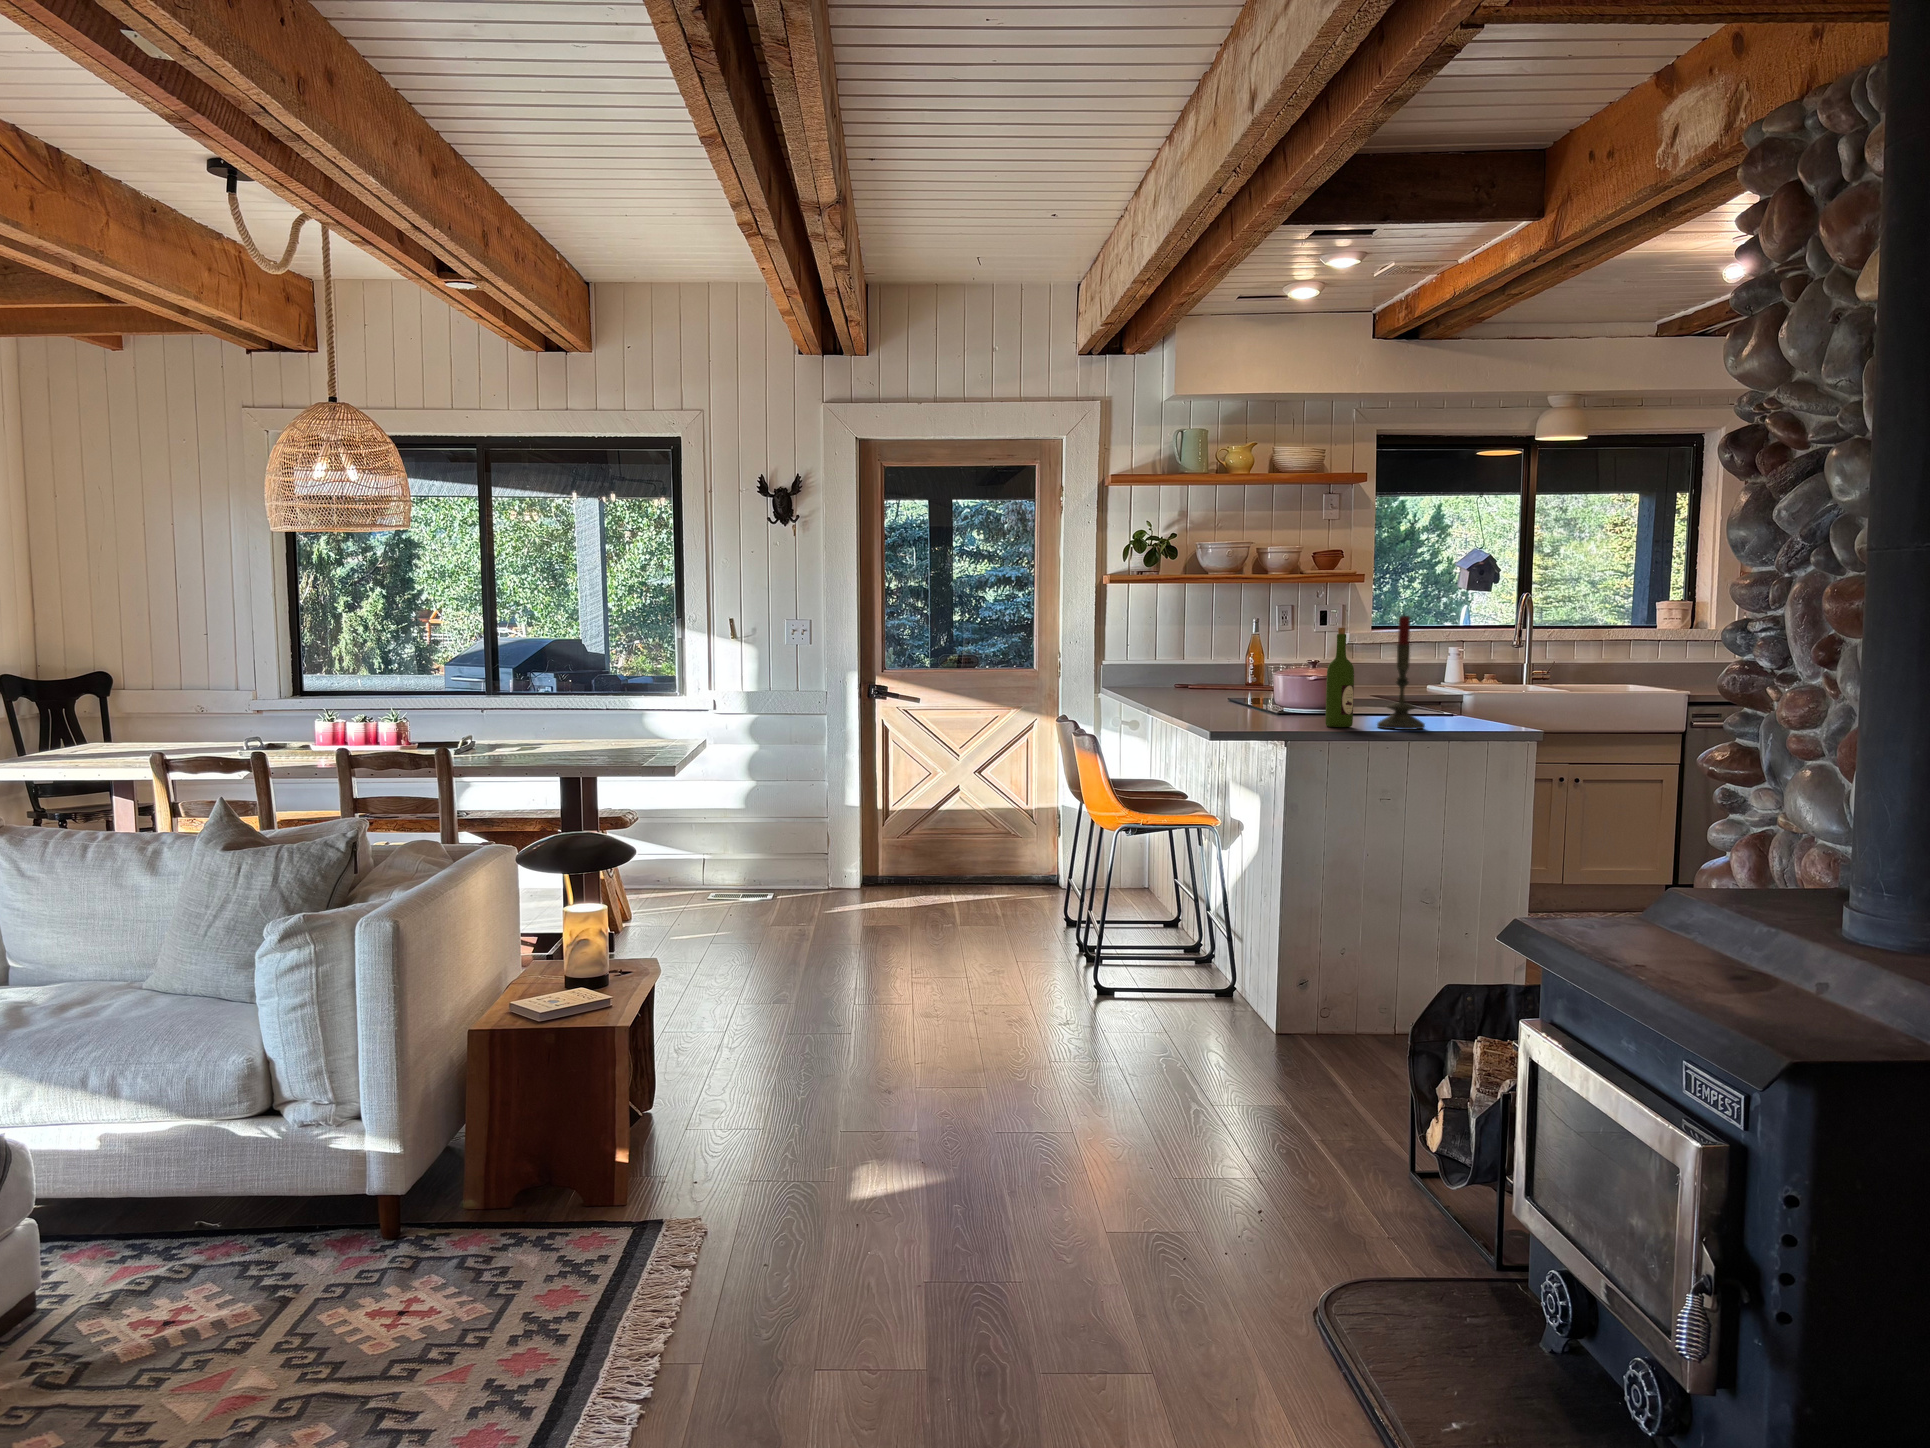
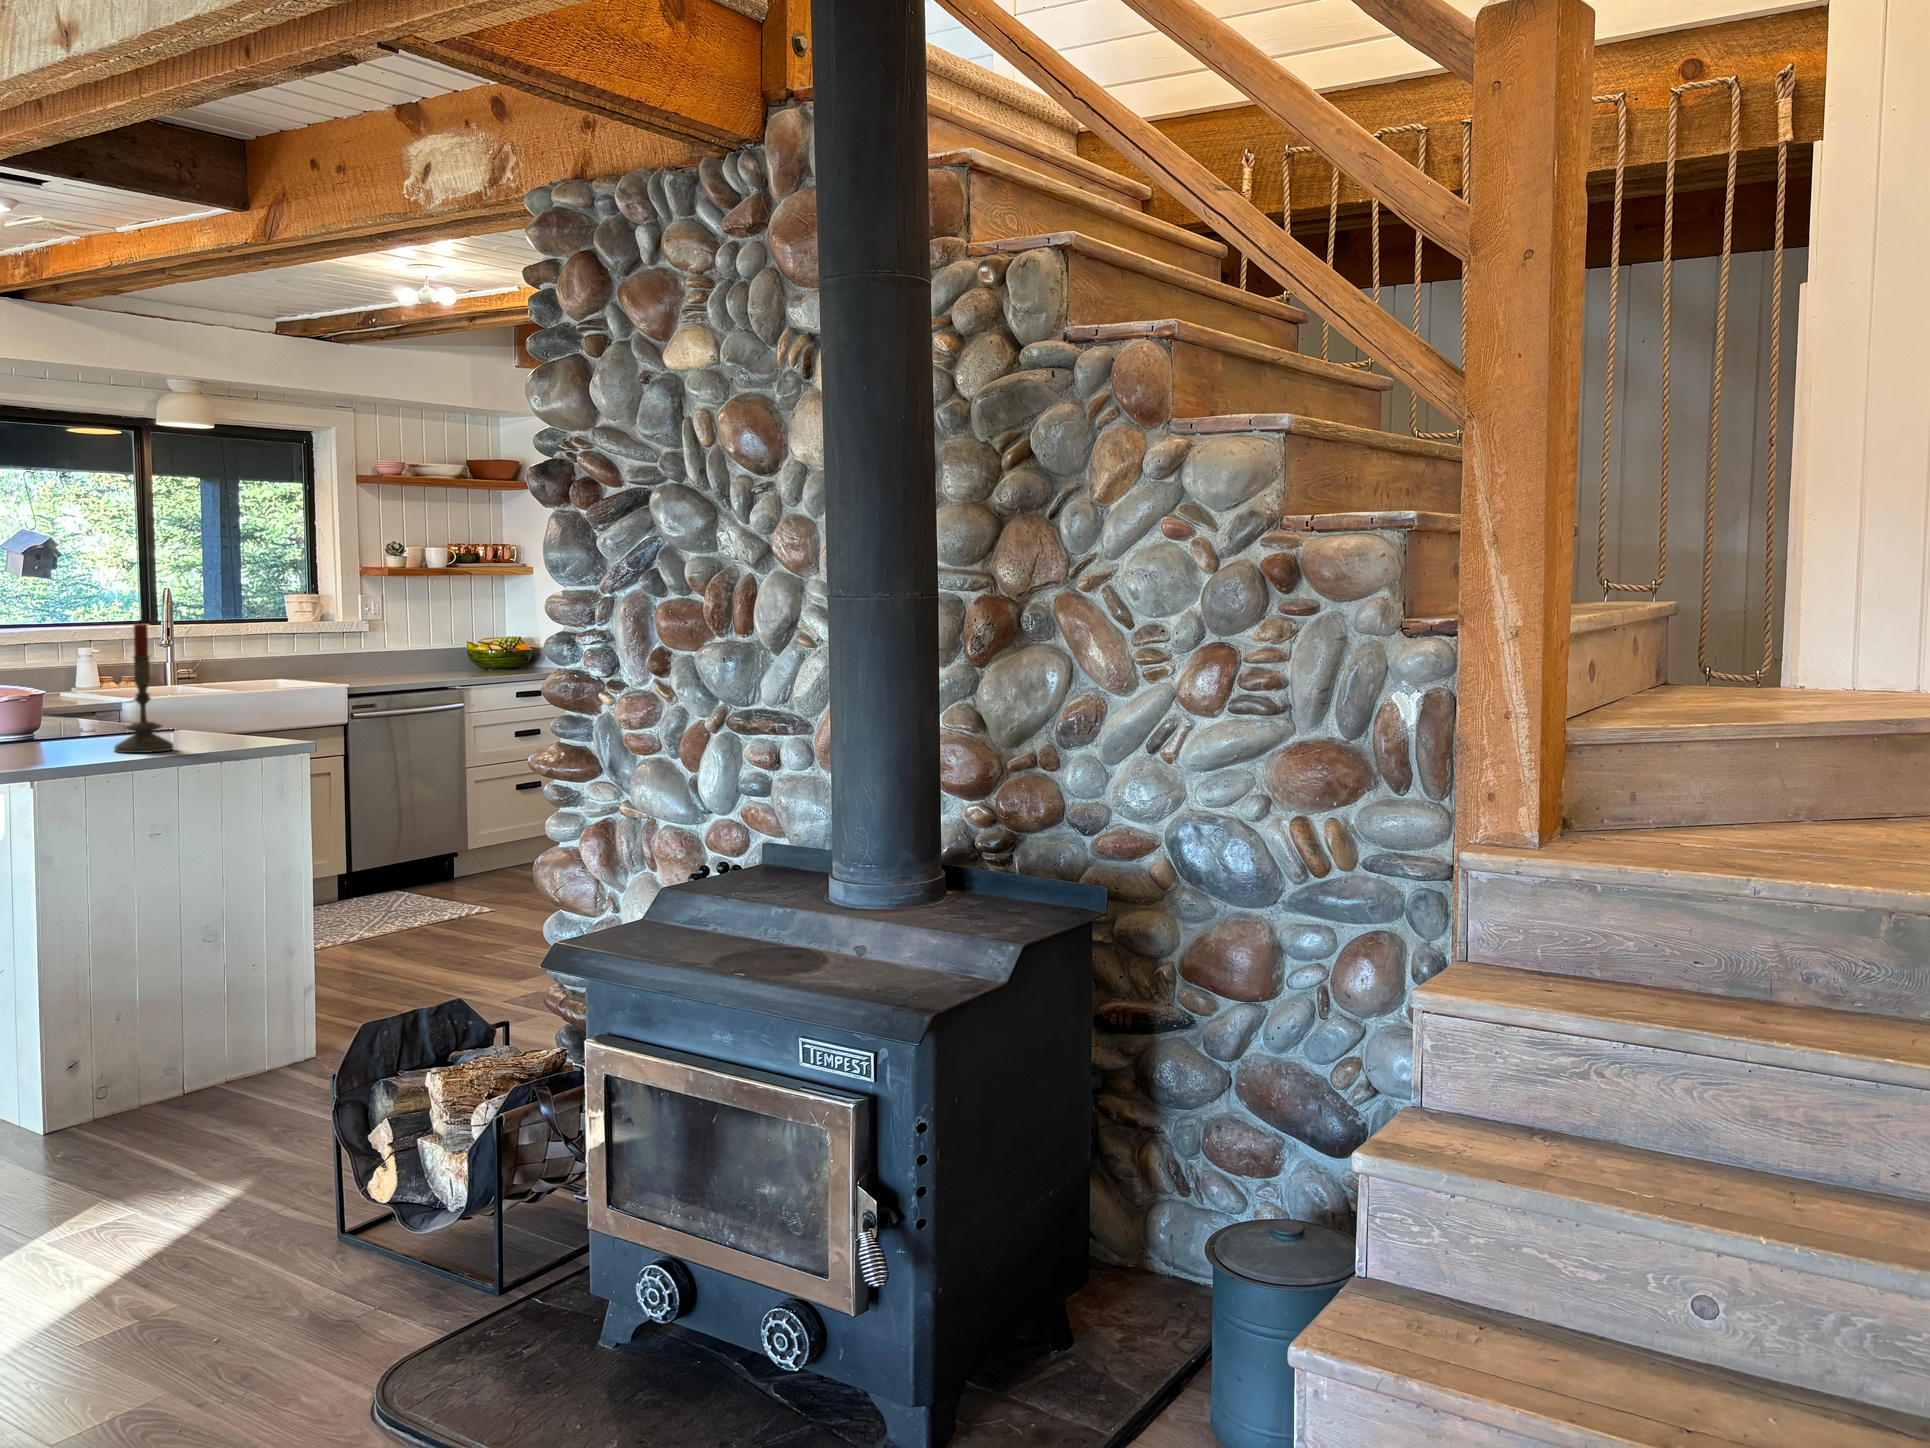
wine bottle: present [1326,628,1354,727] -> none [48,638,87,756]

